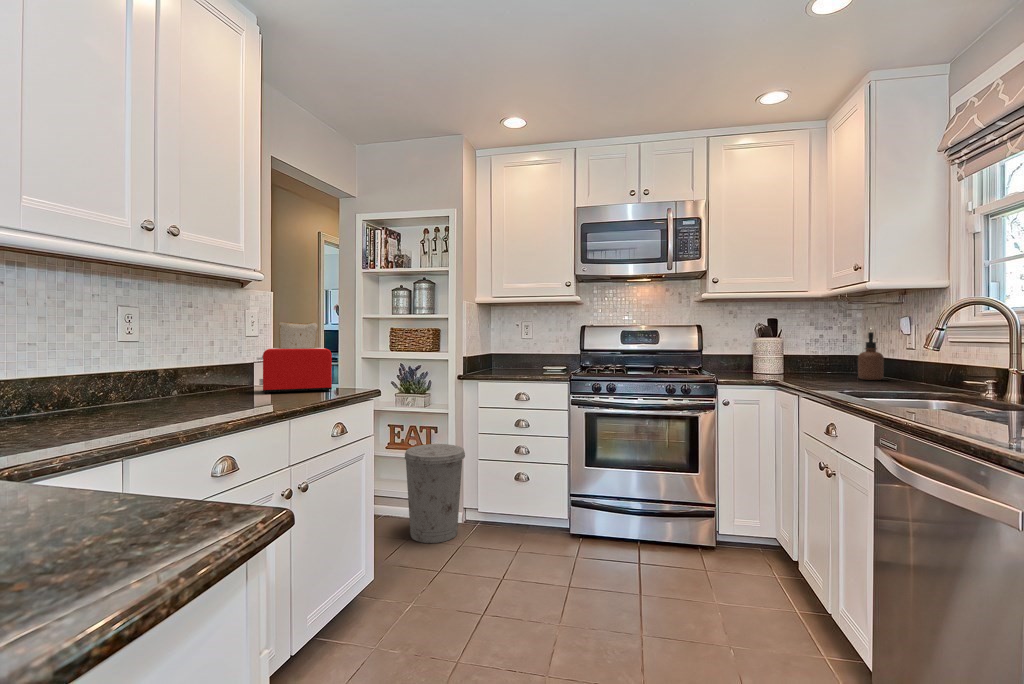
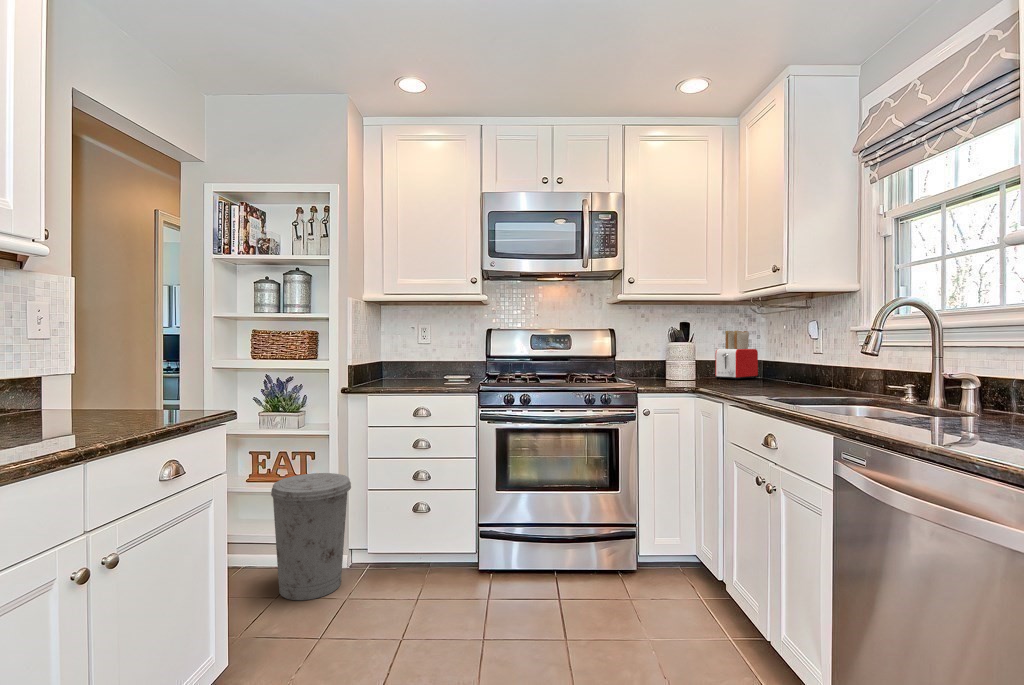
toaster: present [257,322,332,393] -> present [715,331,758,380]
soap dispenser: present [858,332,884,380] -> none [771,336,794,385]

